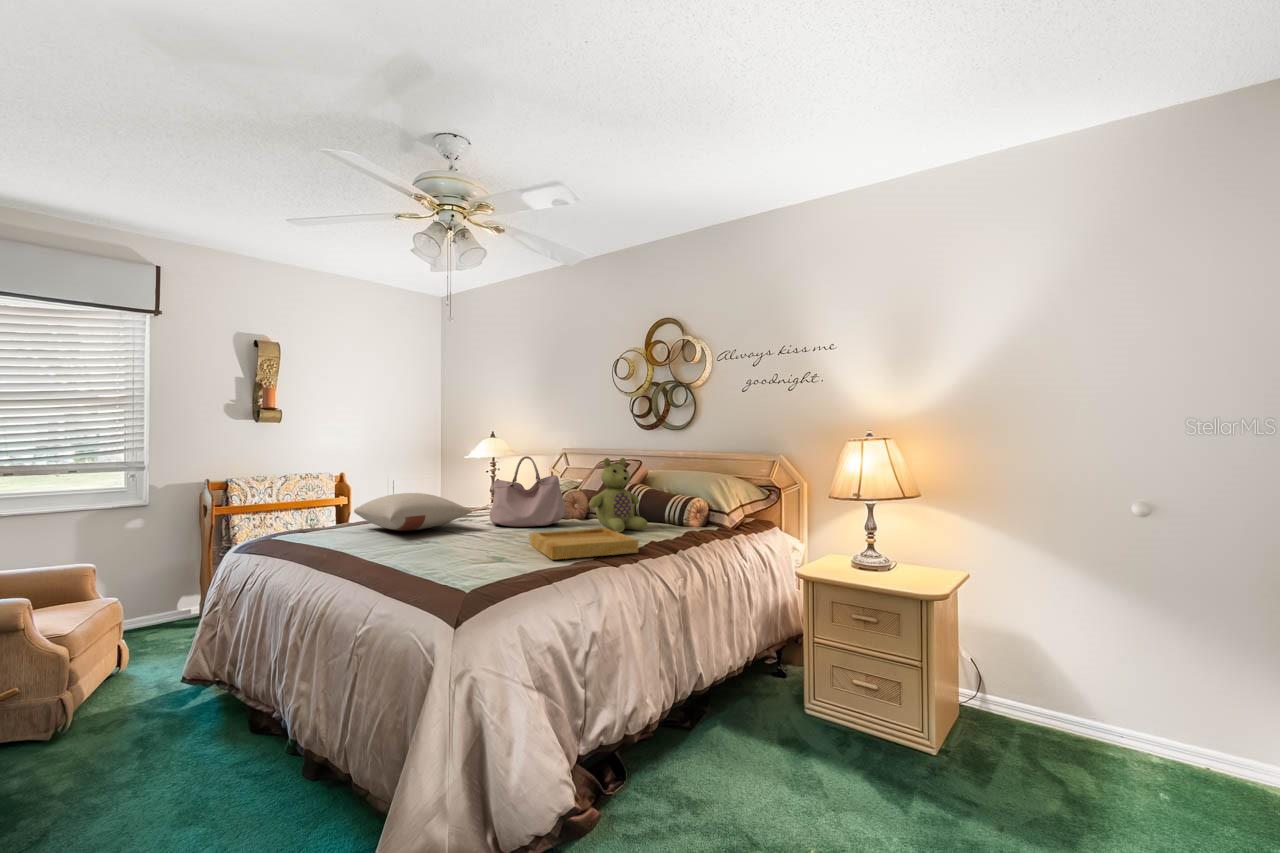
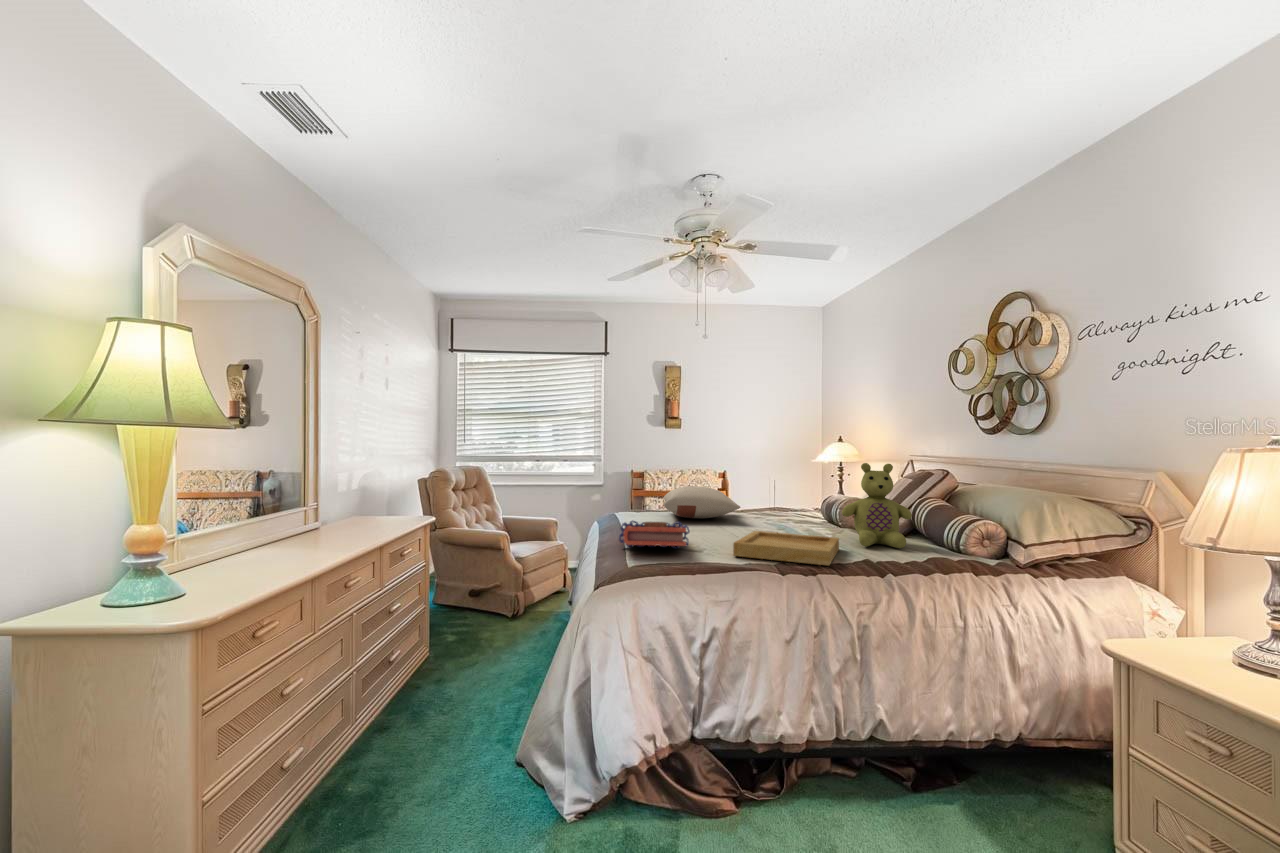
handbag: present [490,456,566,527] -> none [764,459,834,530]
book: none [400,533,515,573] -> present [619,520,690,548]

